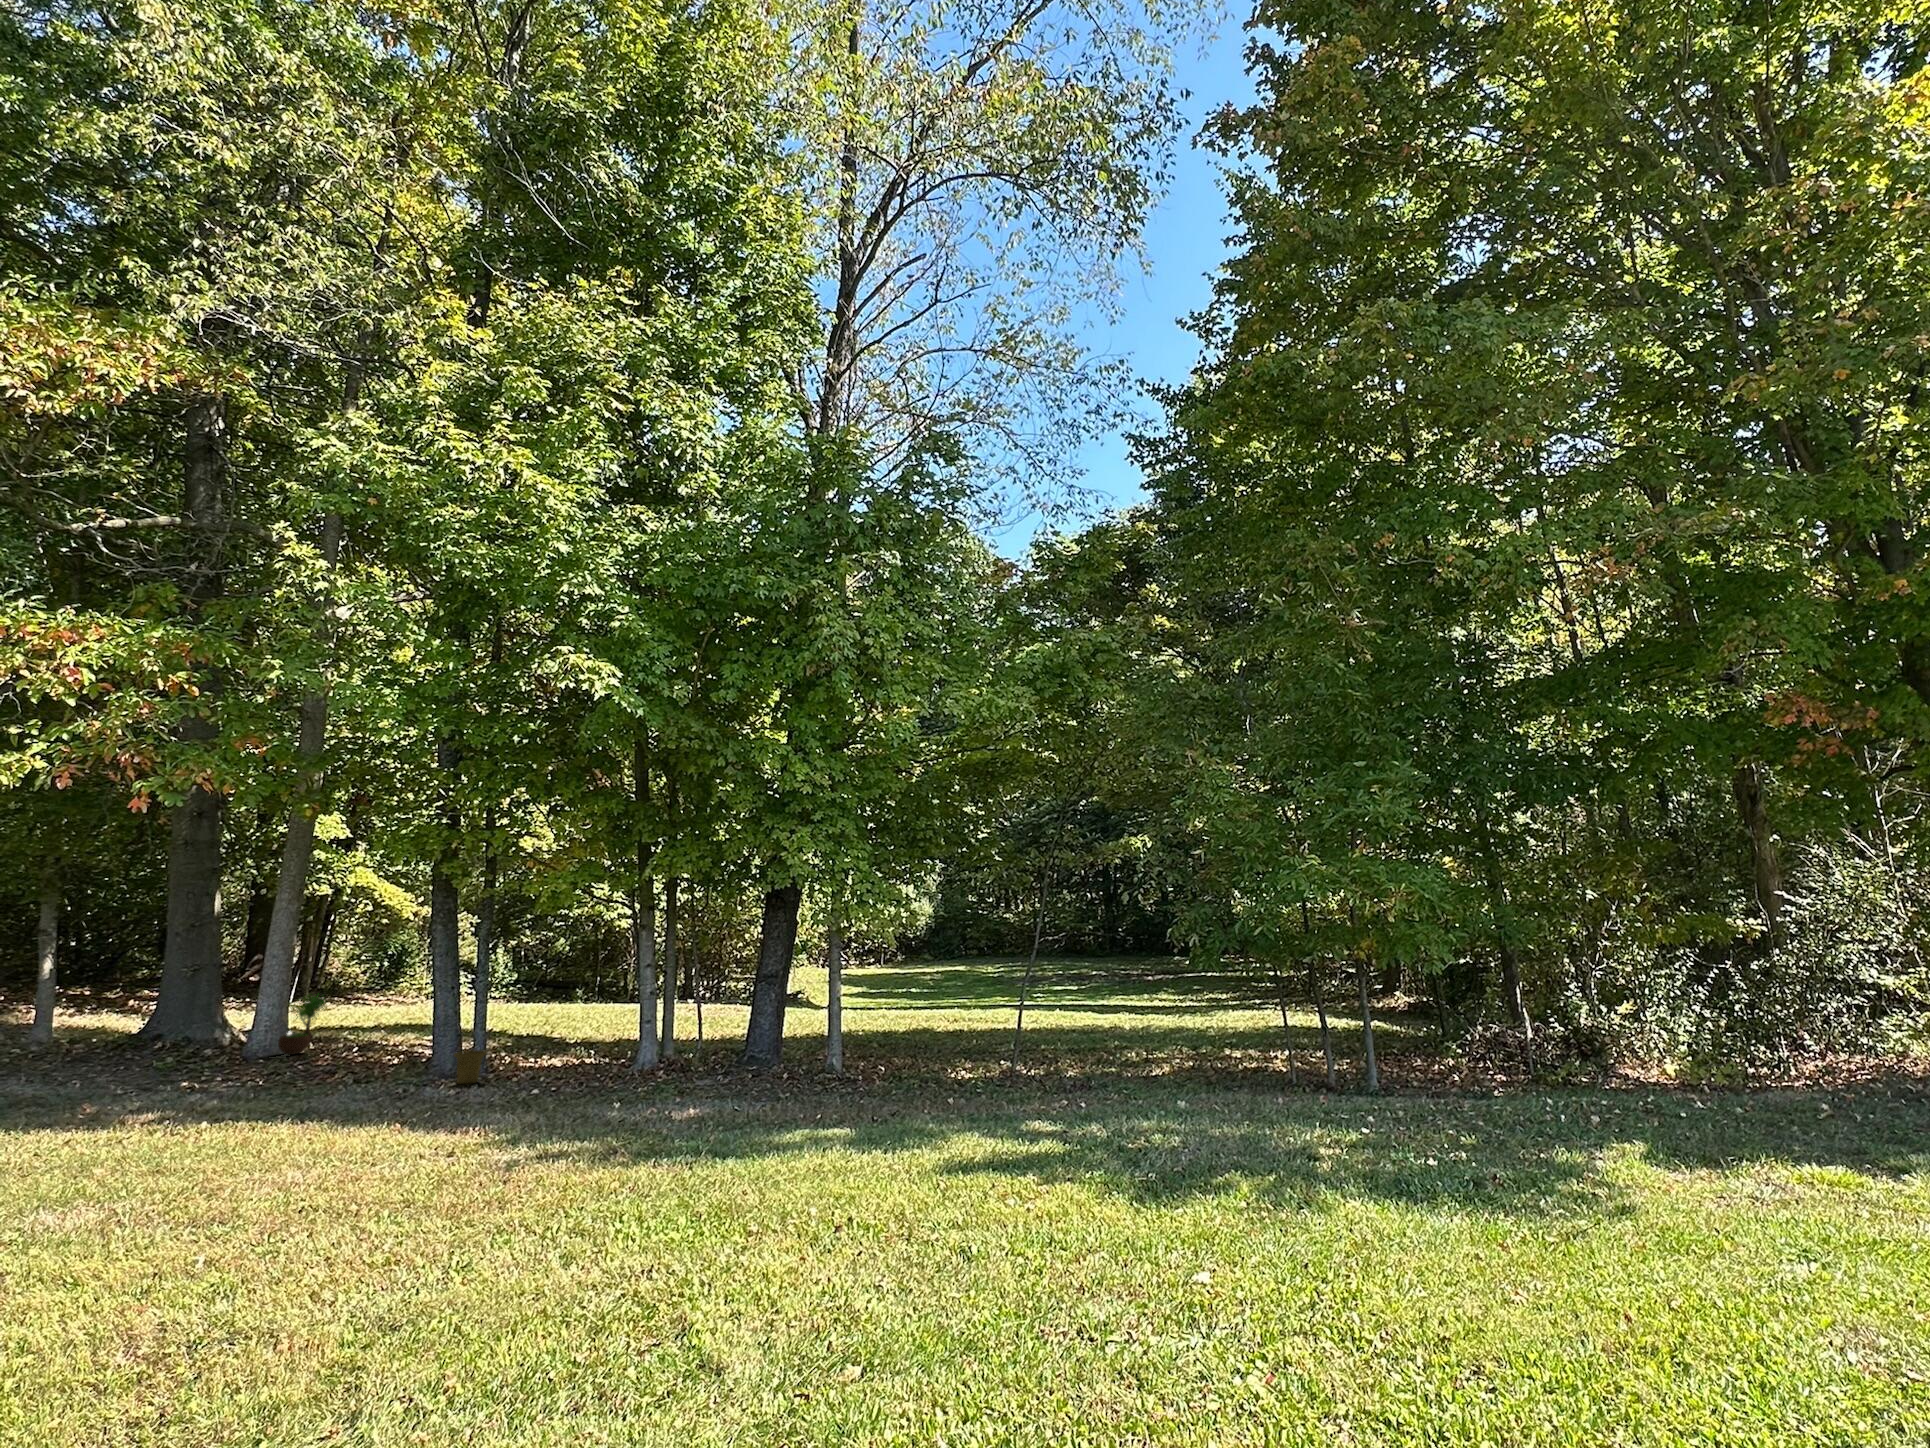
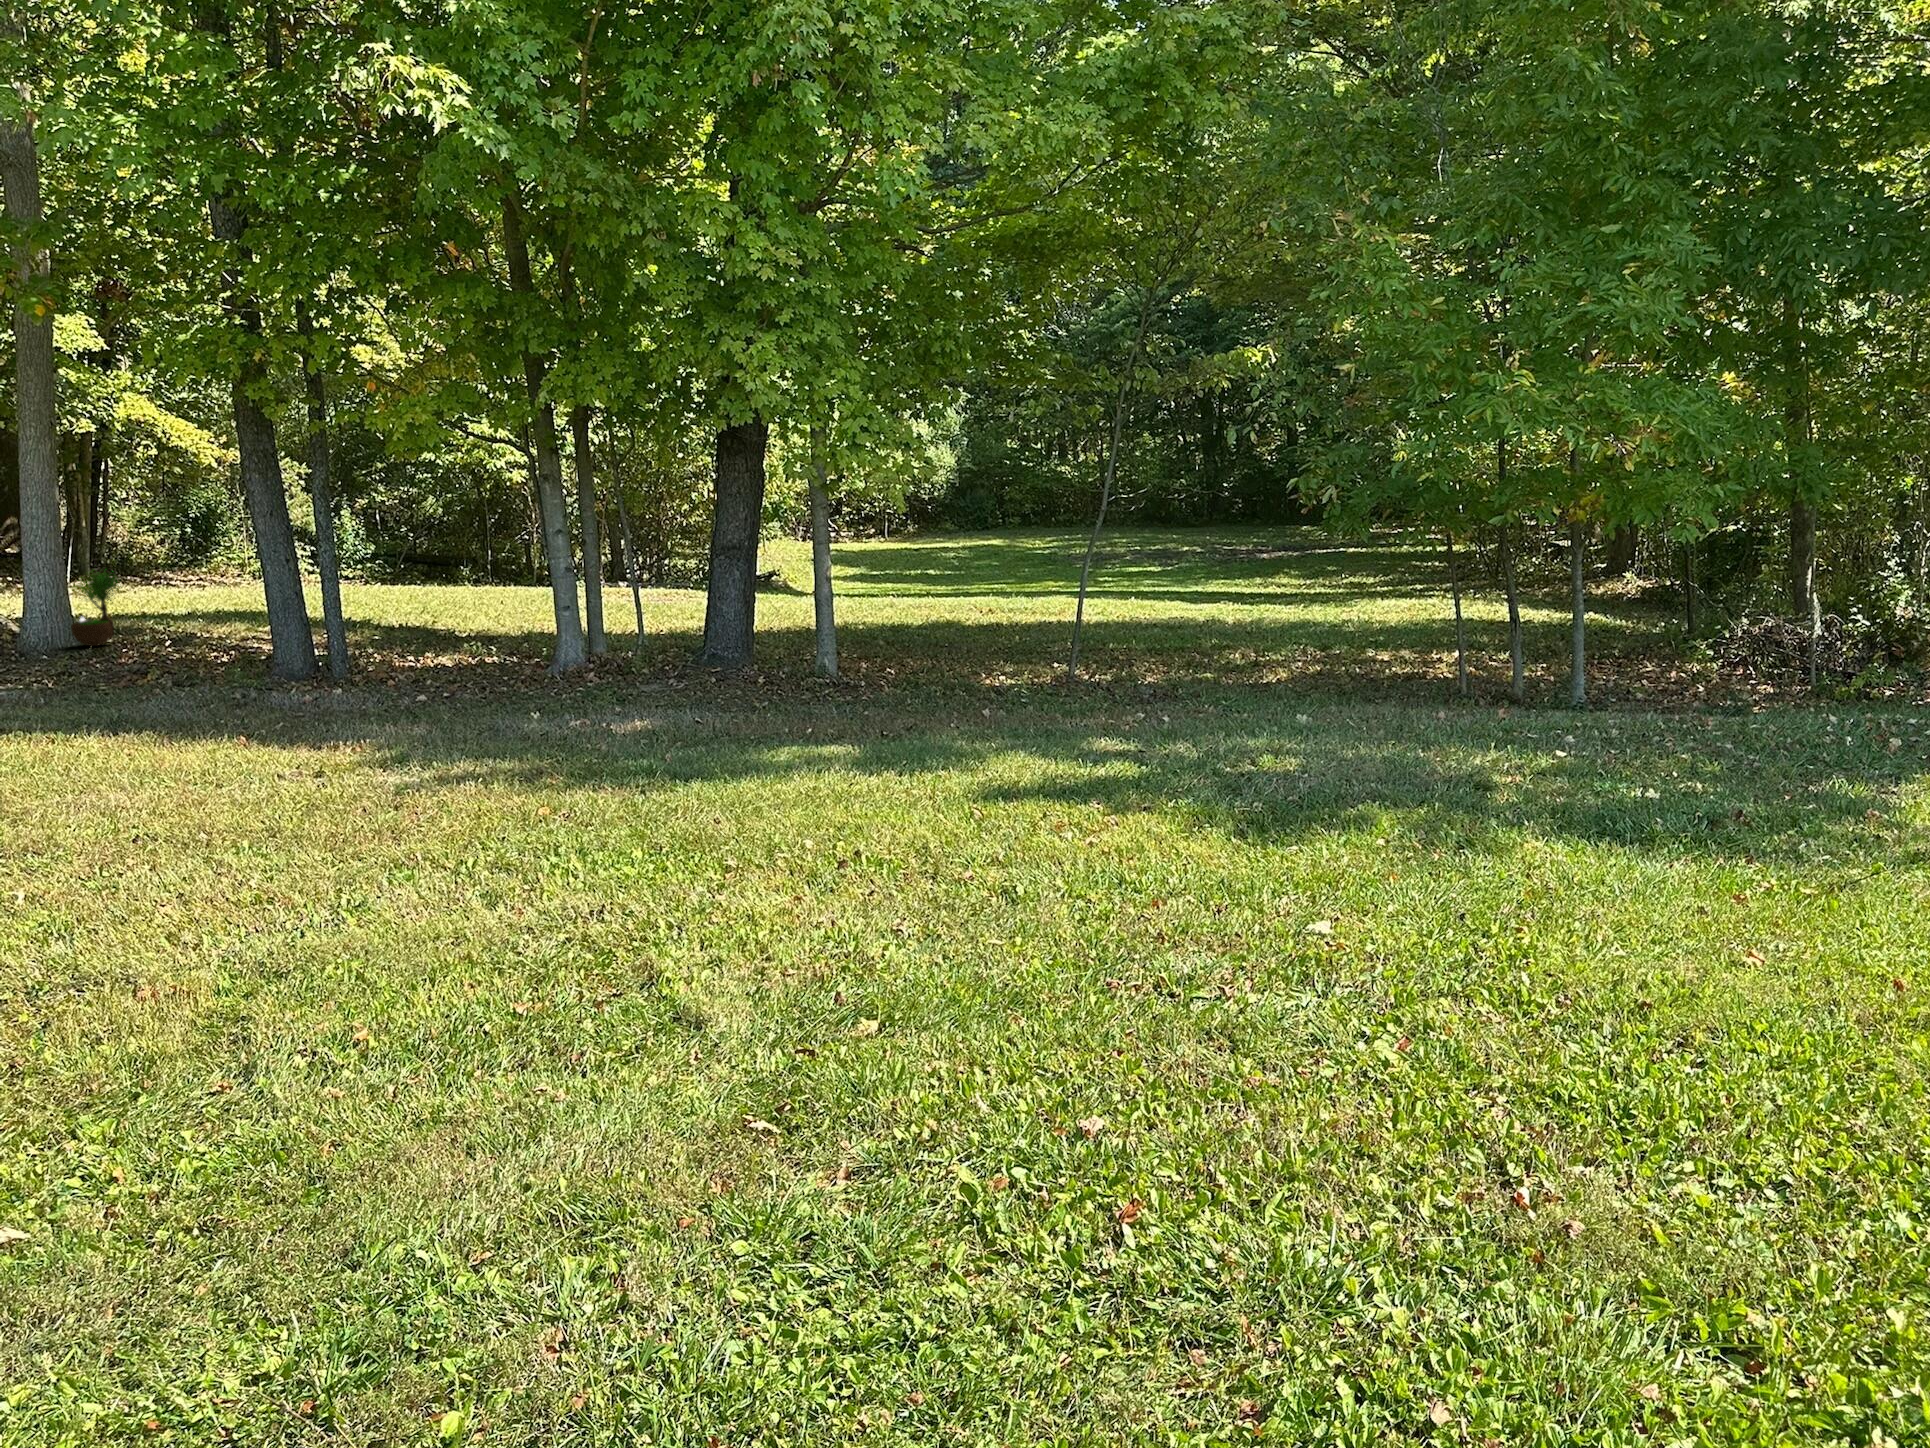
basket: present [454,1050,487,1084] -> none [304,643,349,684]

